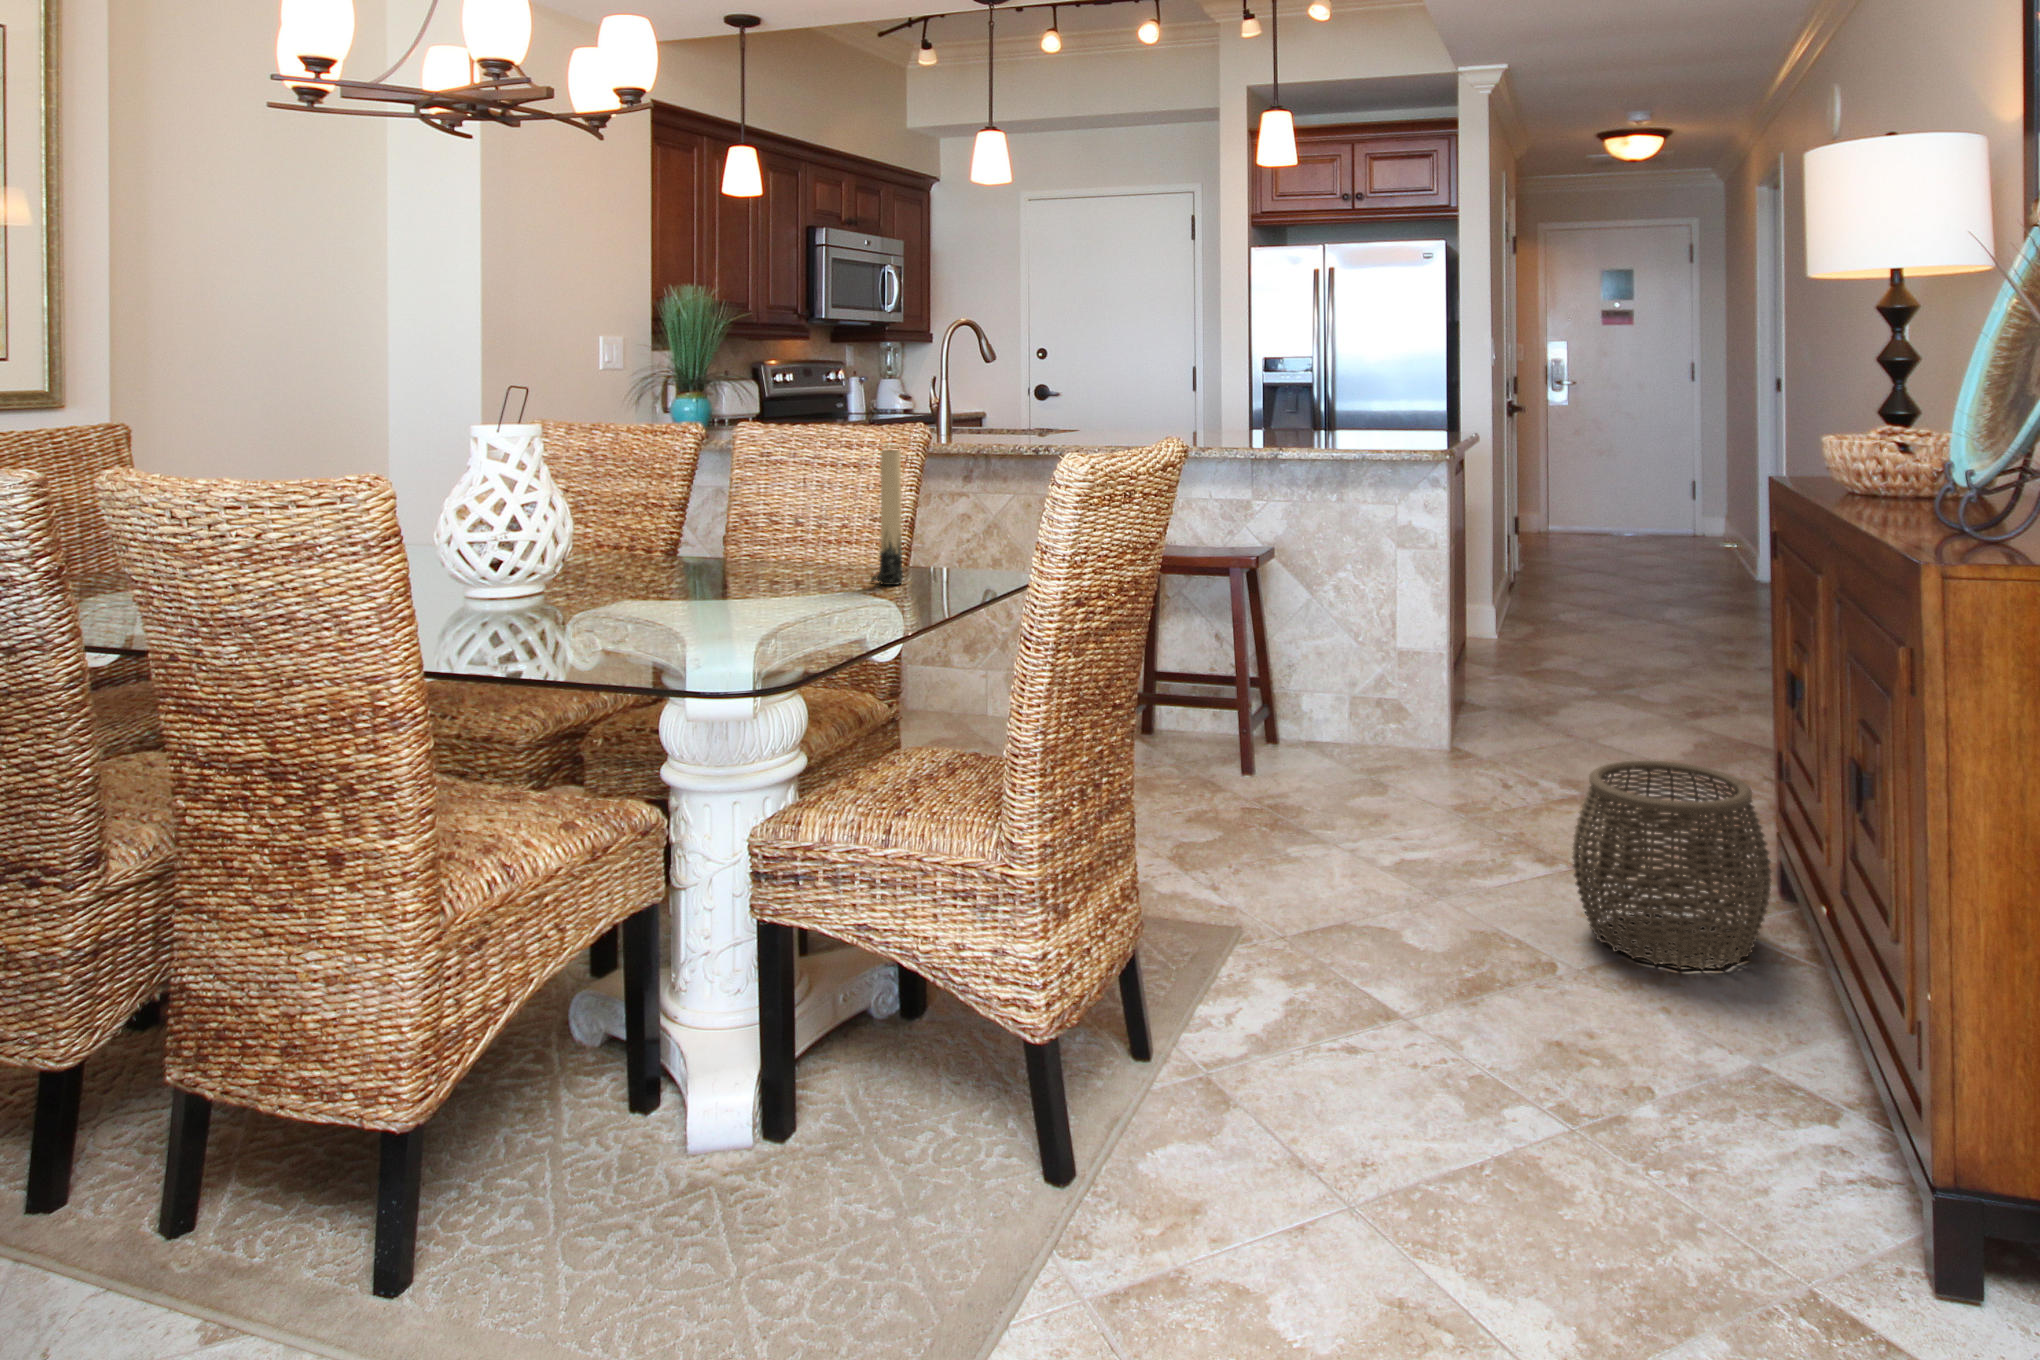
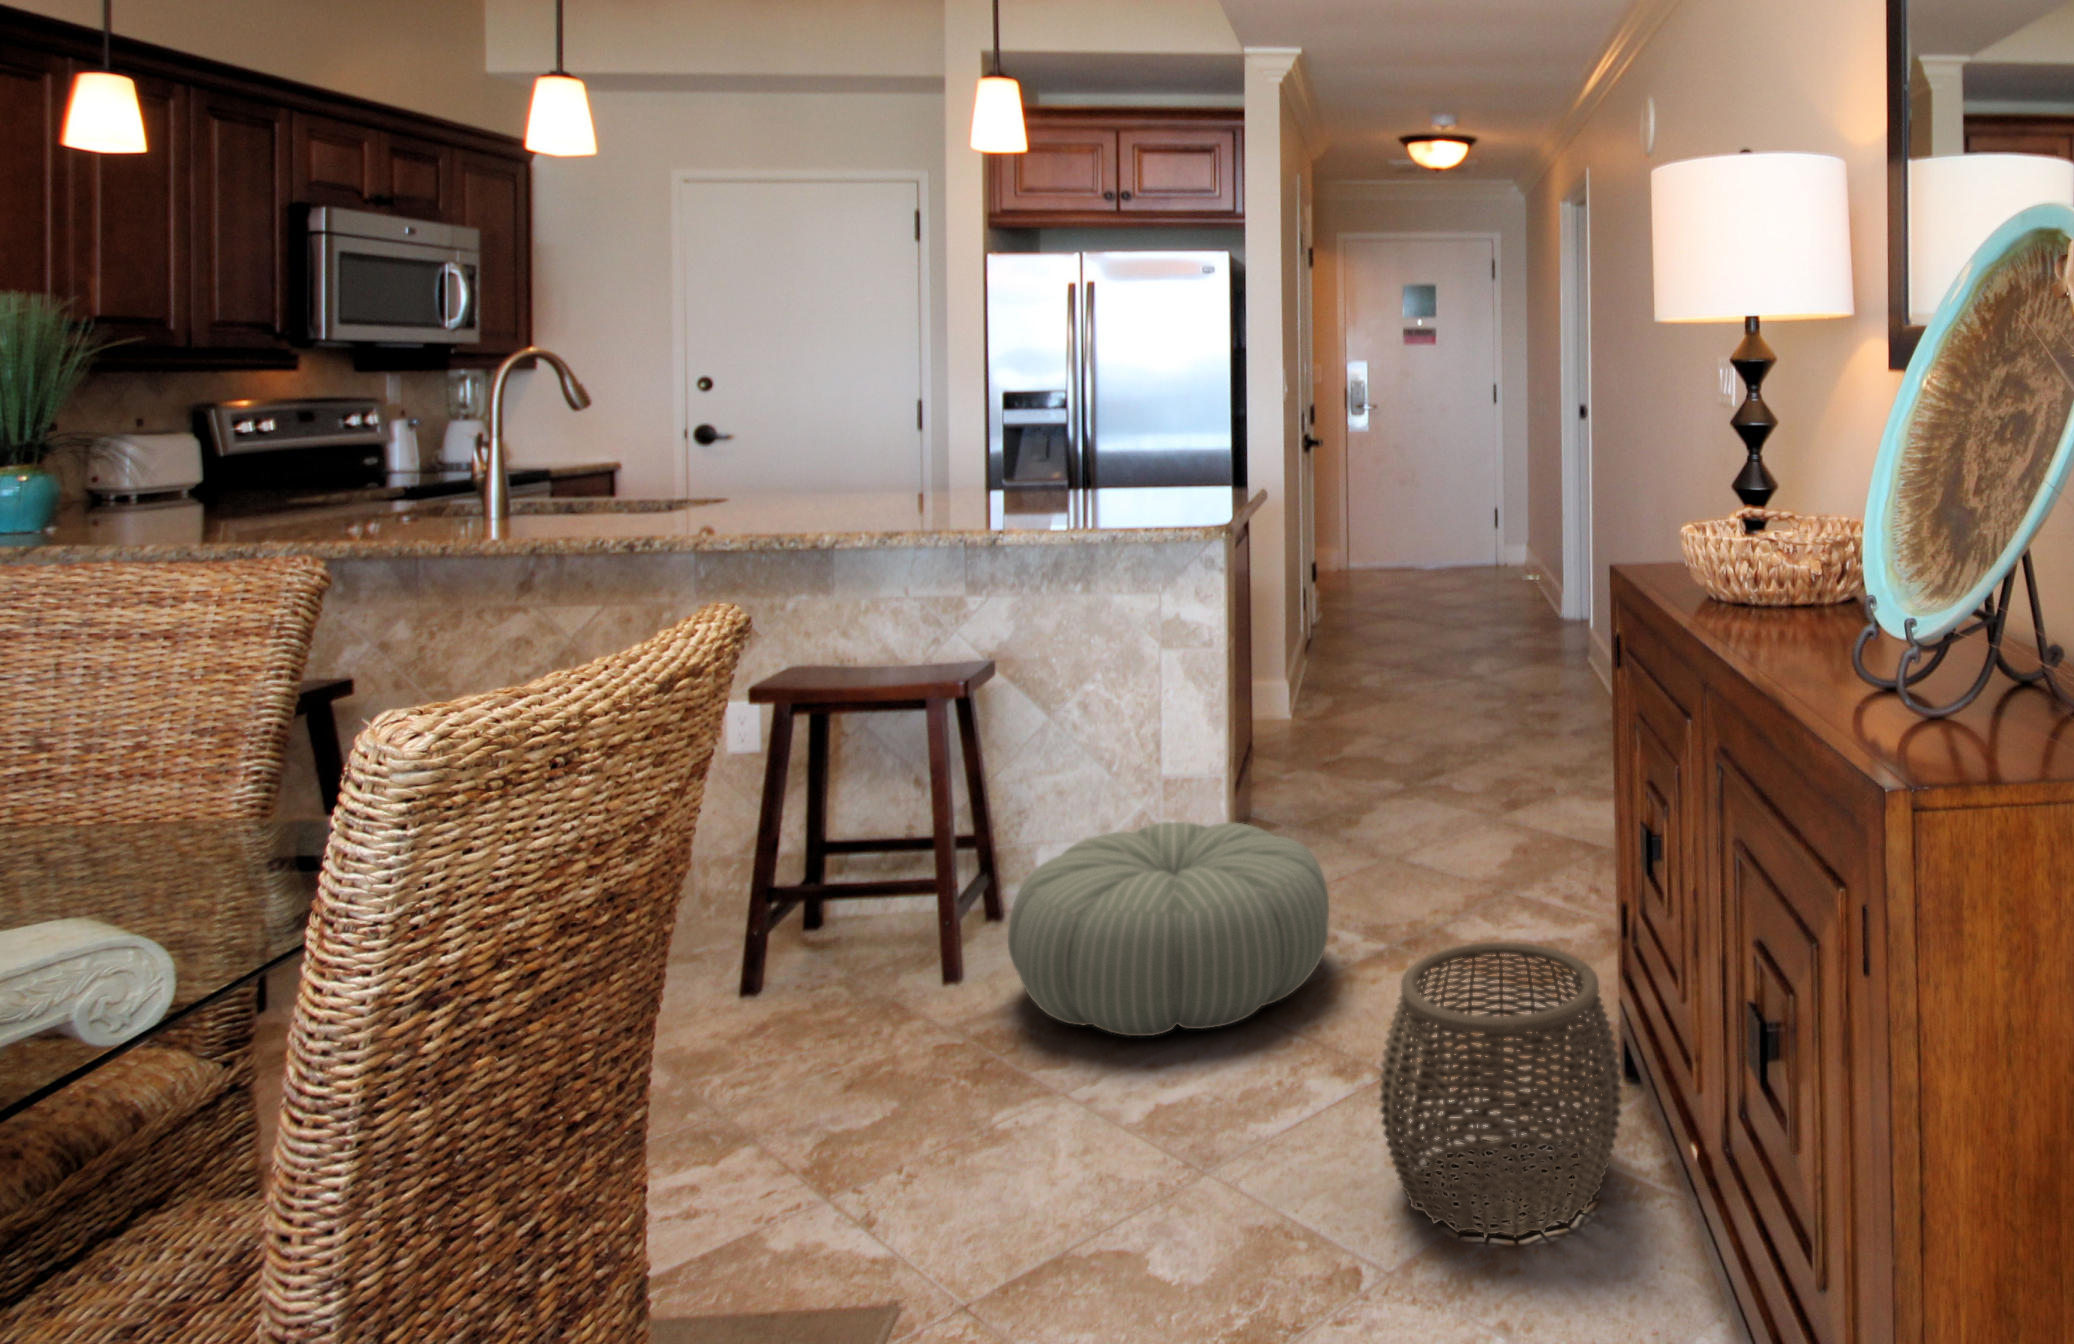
candle: present [871,445,903,585] -> none [168,611,239,867]
pouf: none [1289,677,1532,822] -> present [1008,822,1329,1036]

